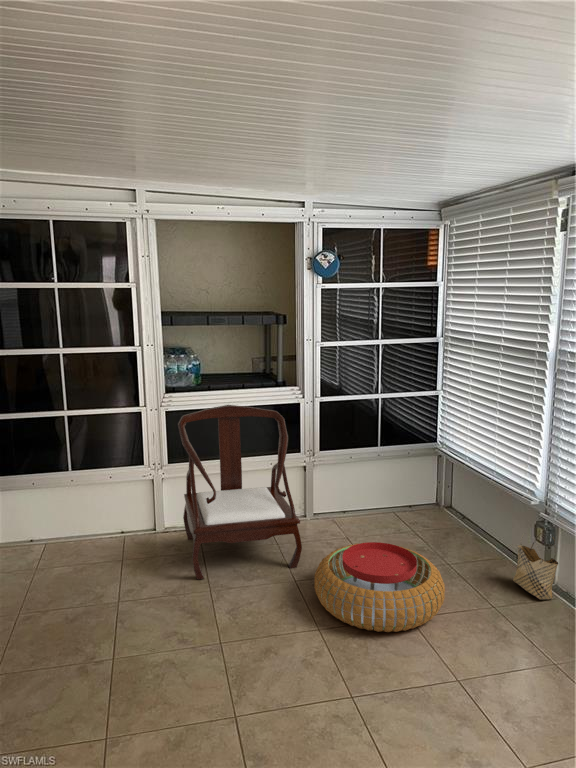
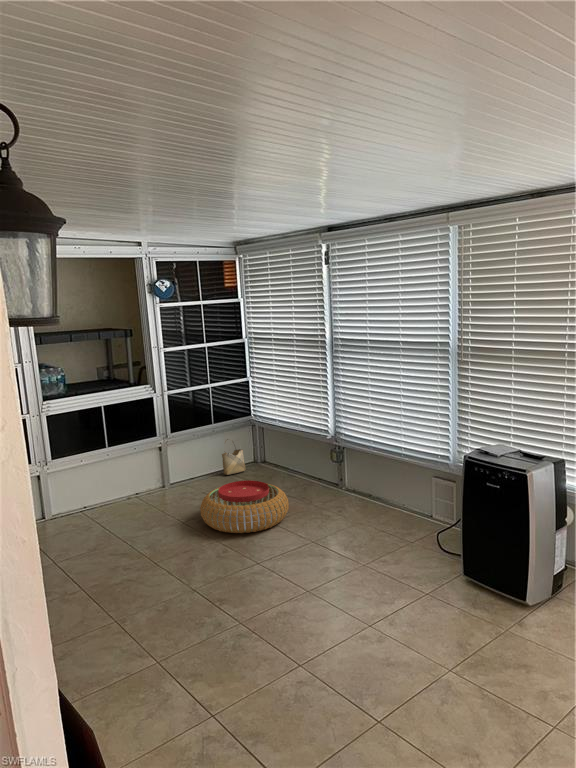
armchair: present [178,405,302,580] -> none [65,404,181,537]
woven basket: present [513,533,558,599] -> present [222,439,246,475]

